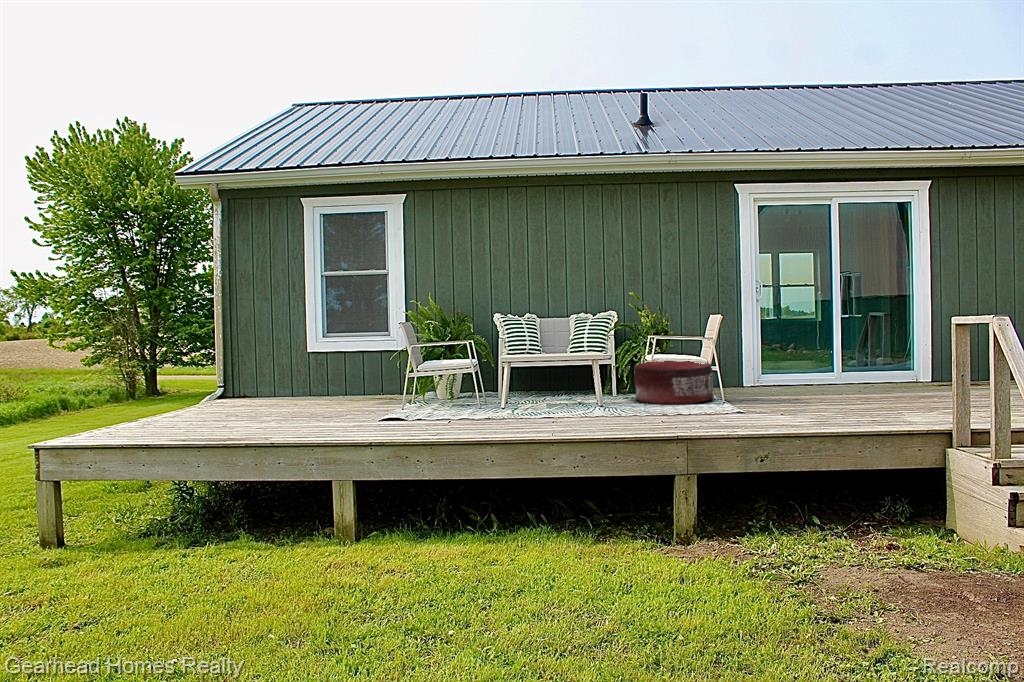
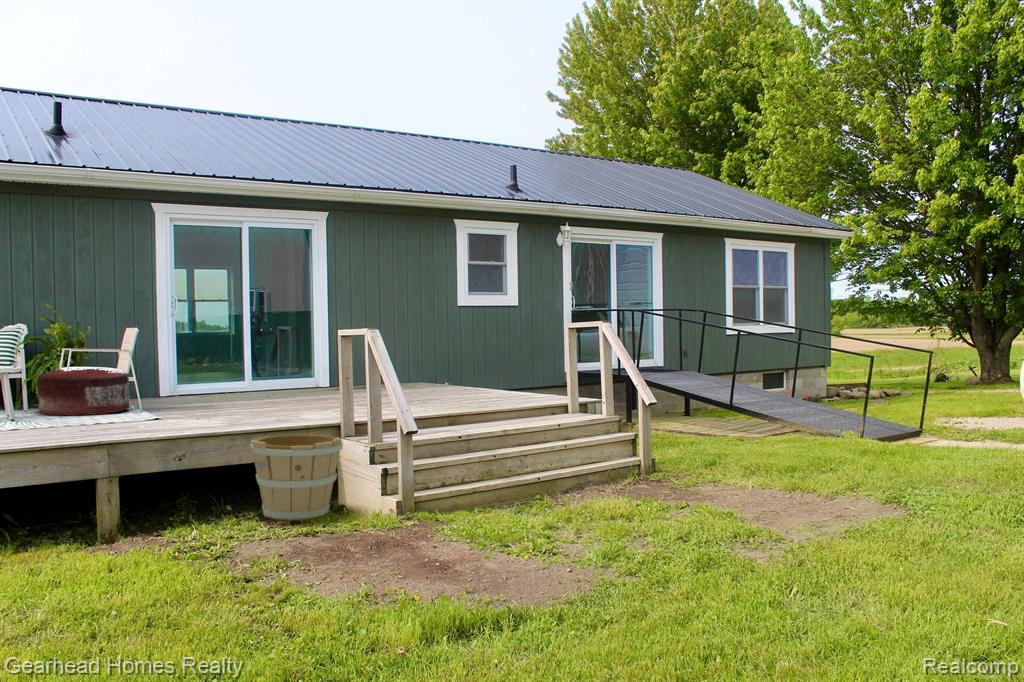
wooden bucket: none [836,436,958,547] -> present [251,435,343,521]

